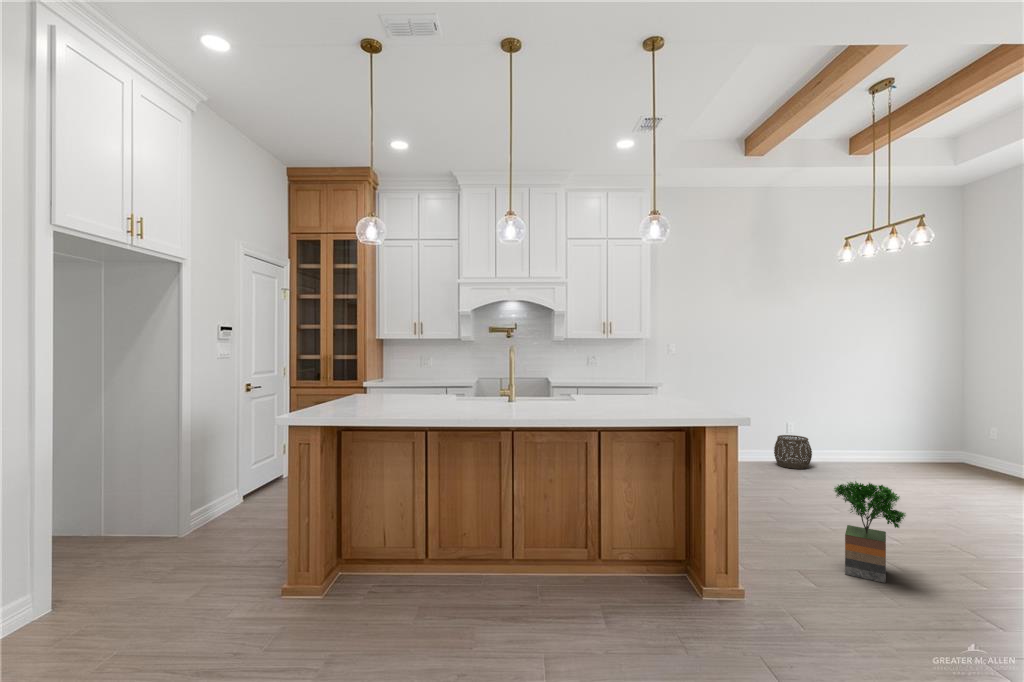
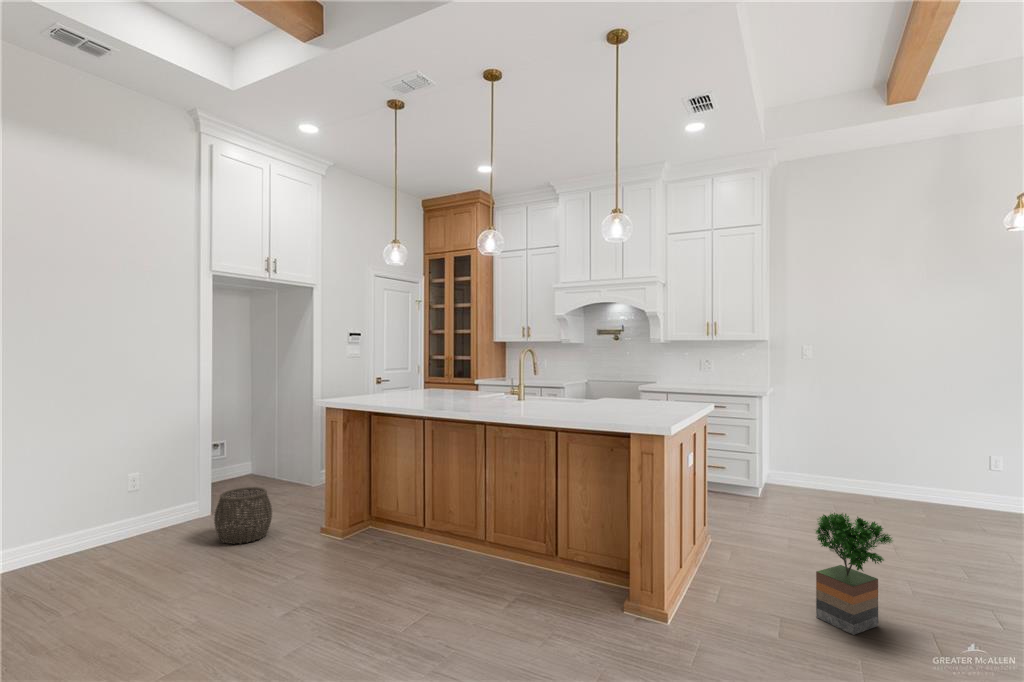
woven basket: present [774,435,812,469] -> present [214,487,272,544]

